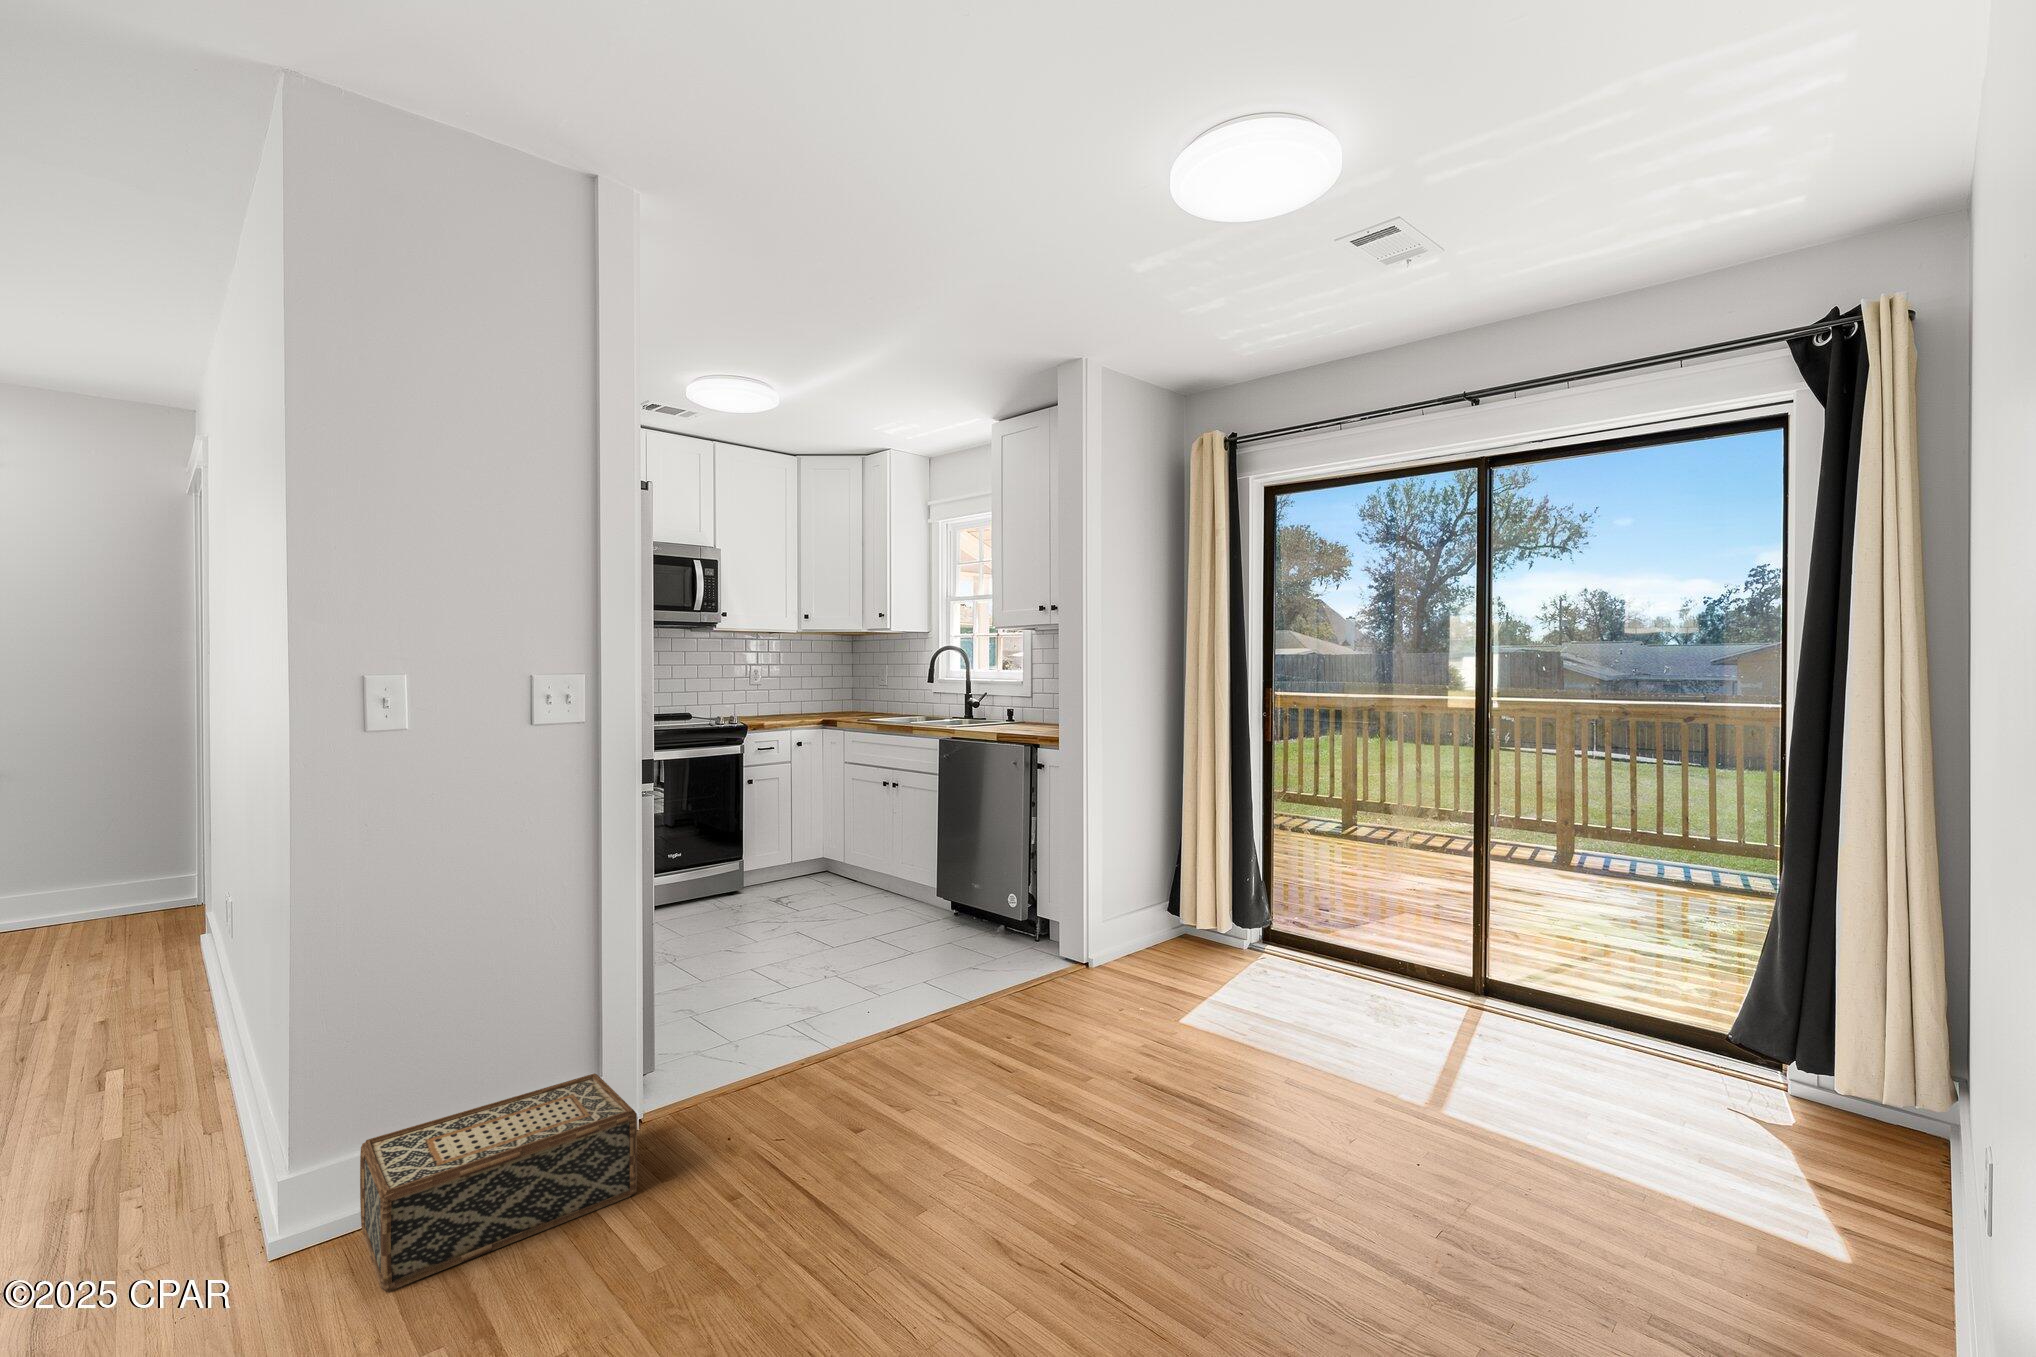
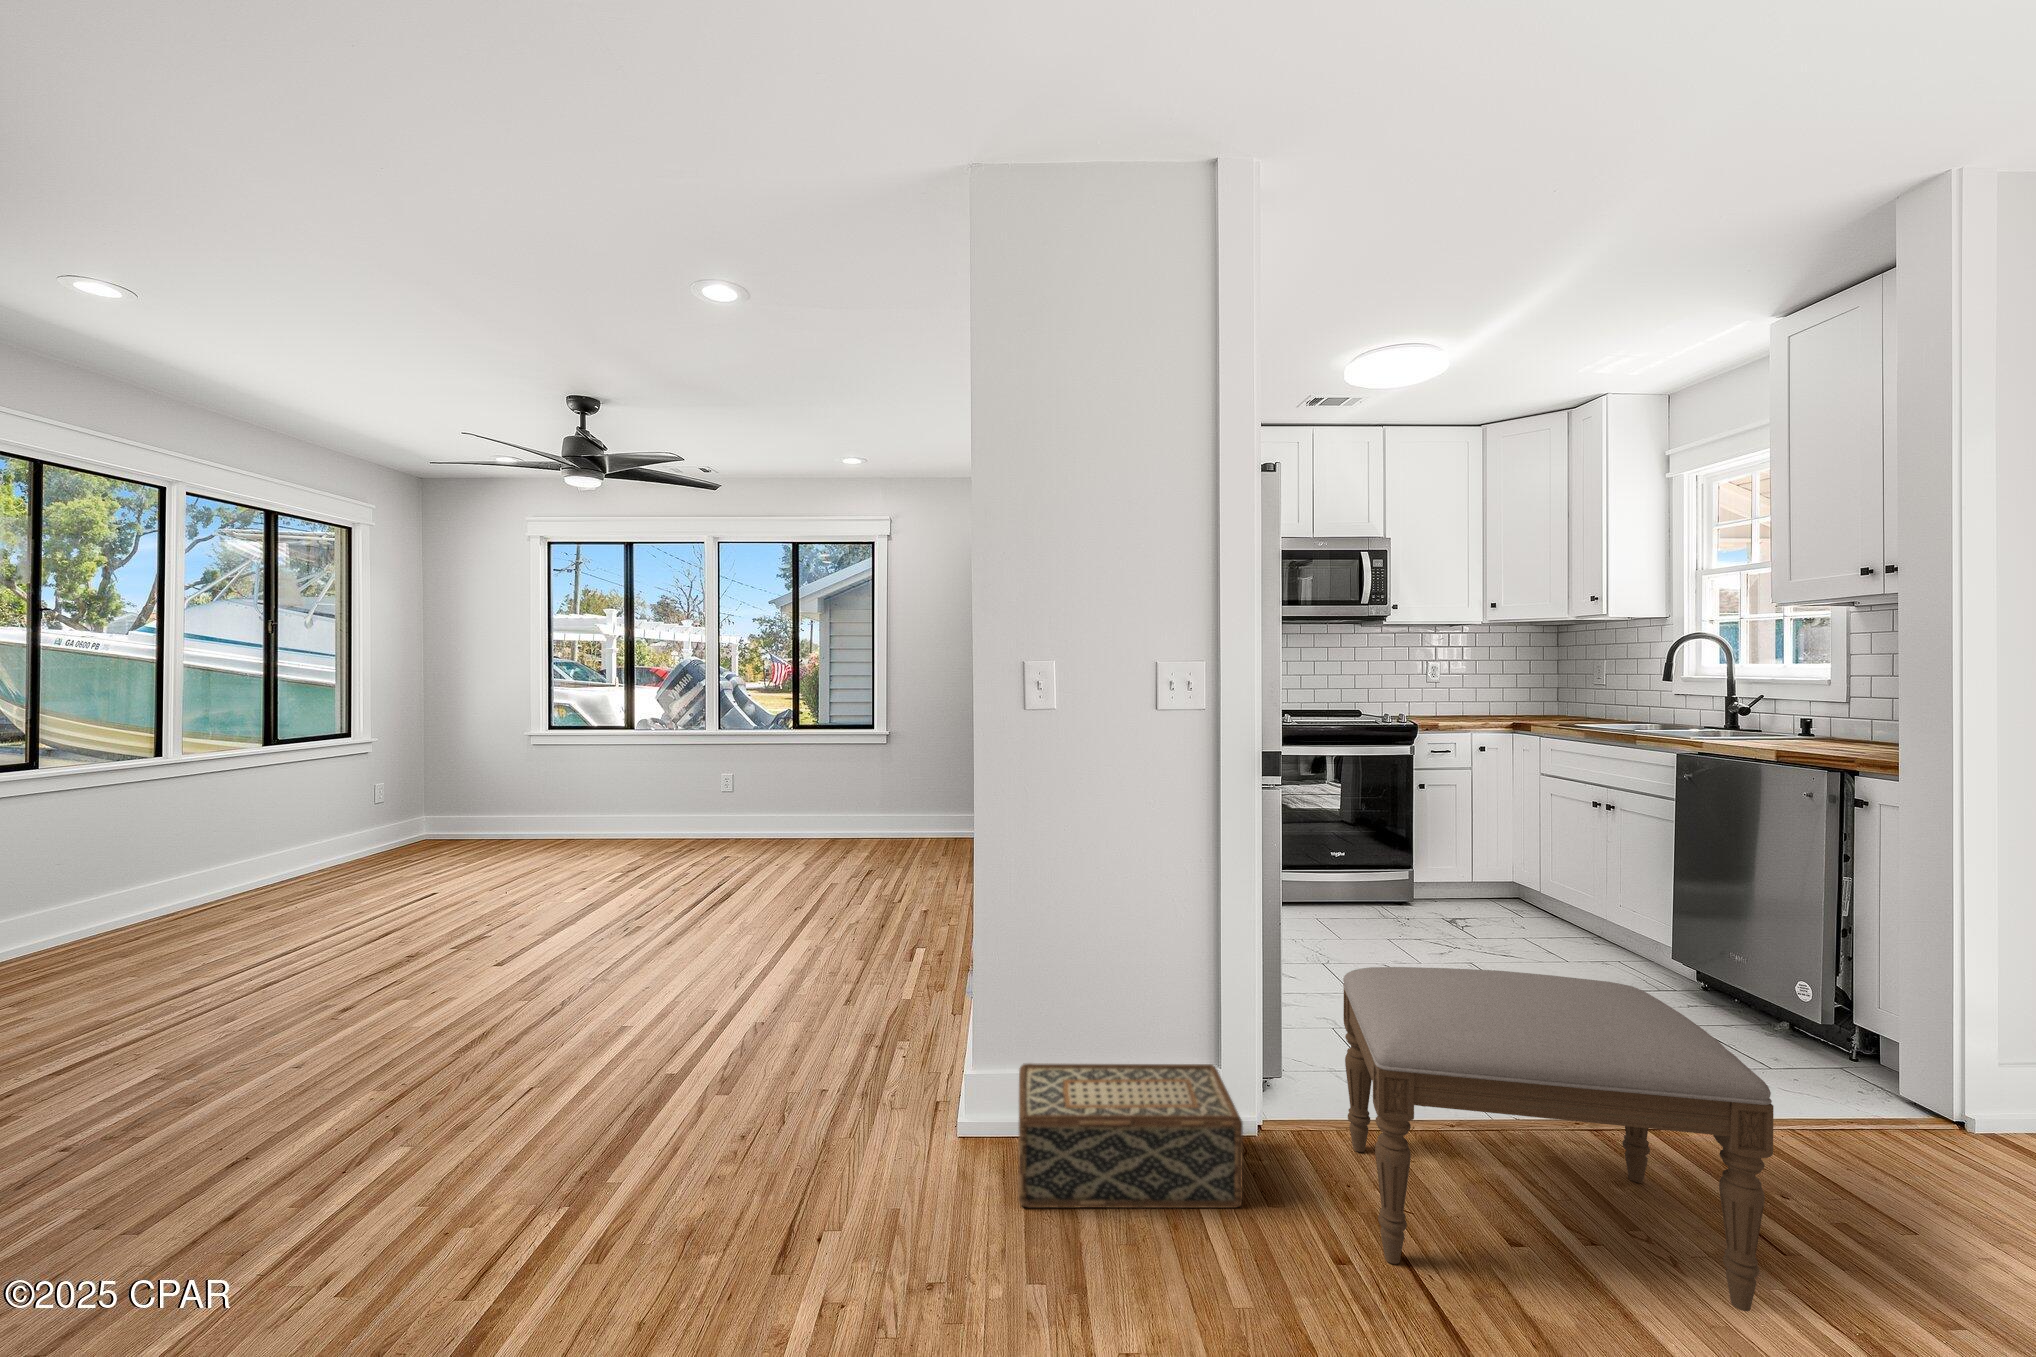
ottoman: none [718,917,1012,1184] -> present [1343,967,1774,1311]

